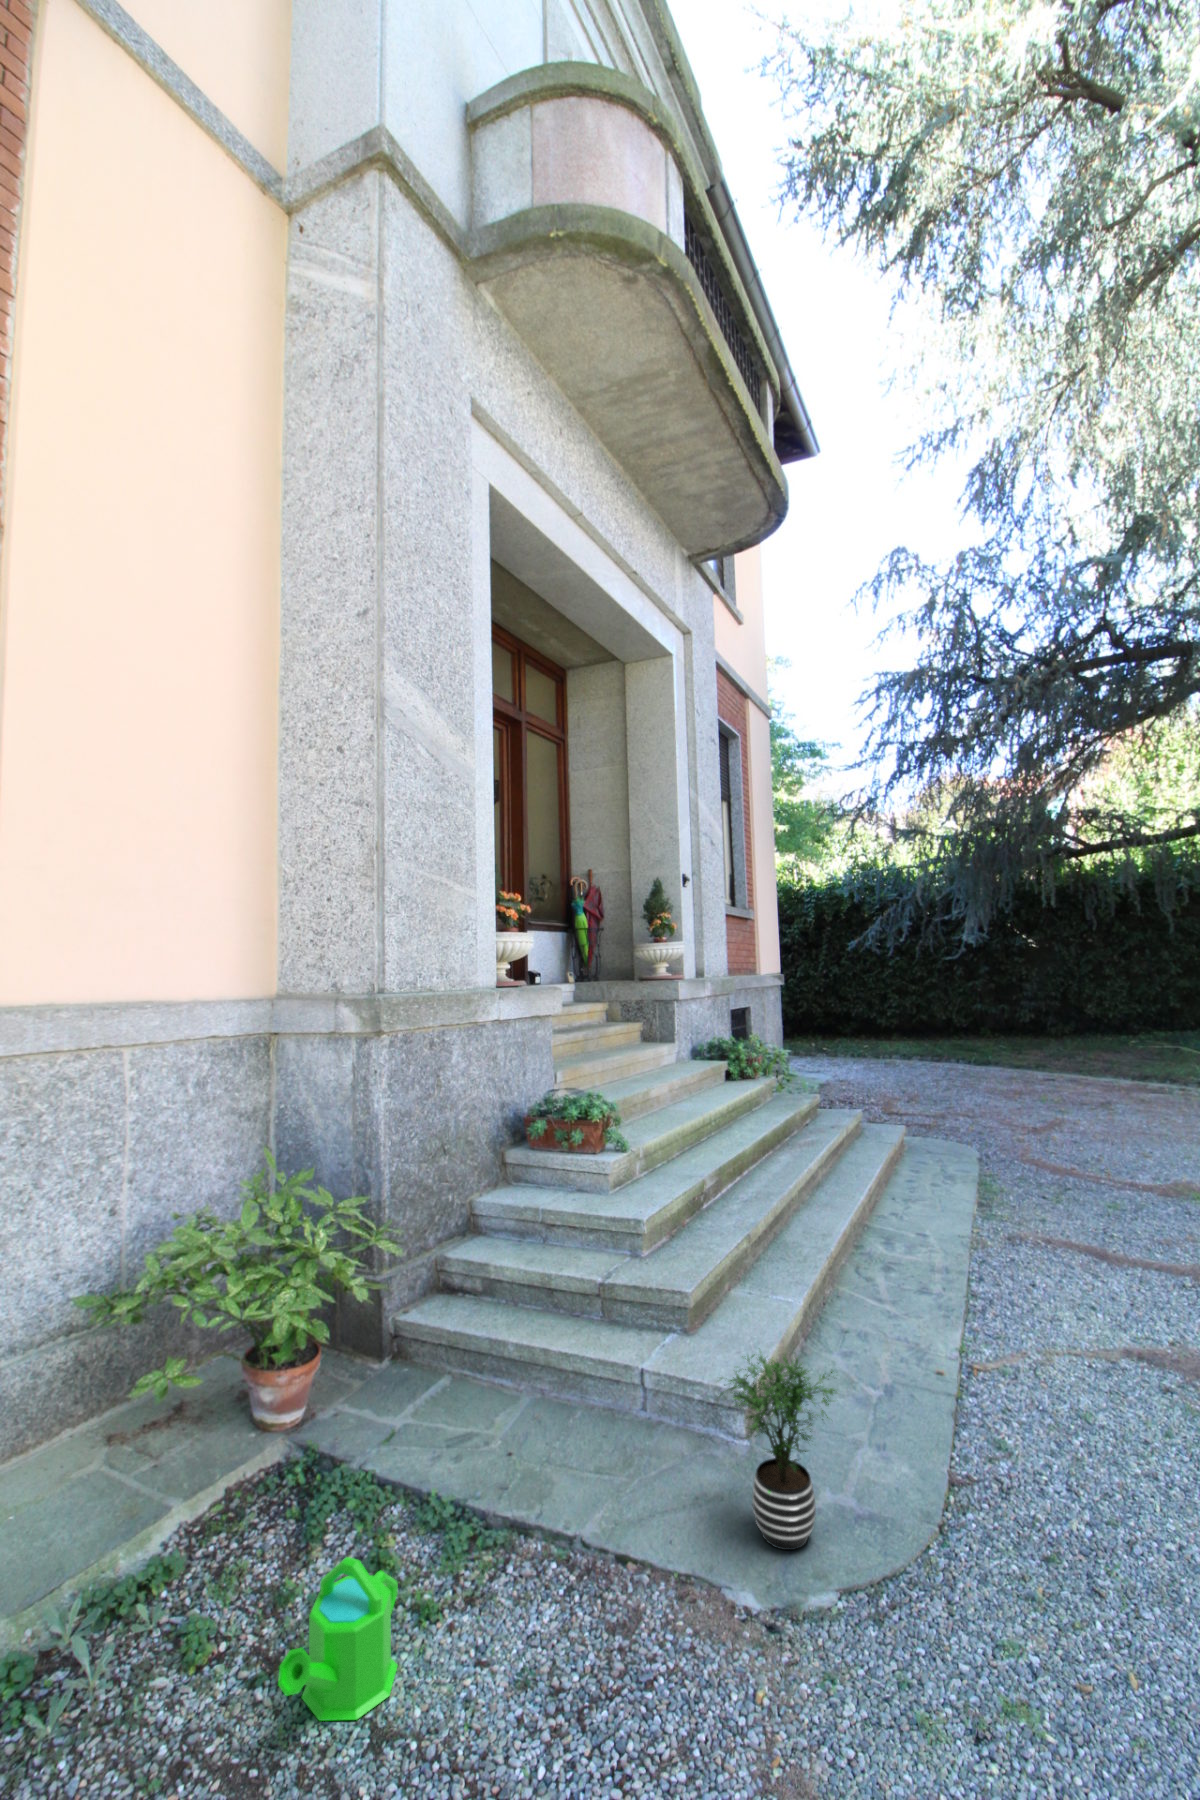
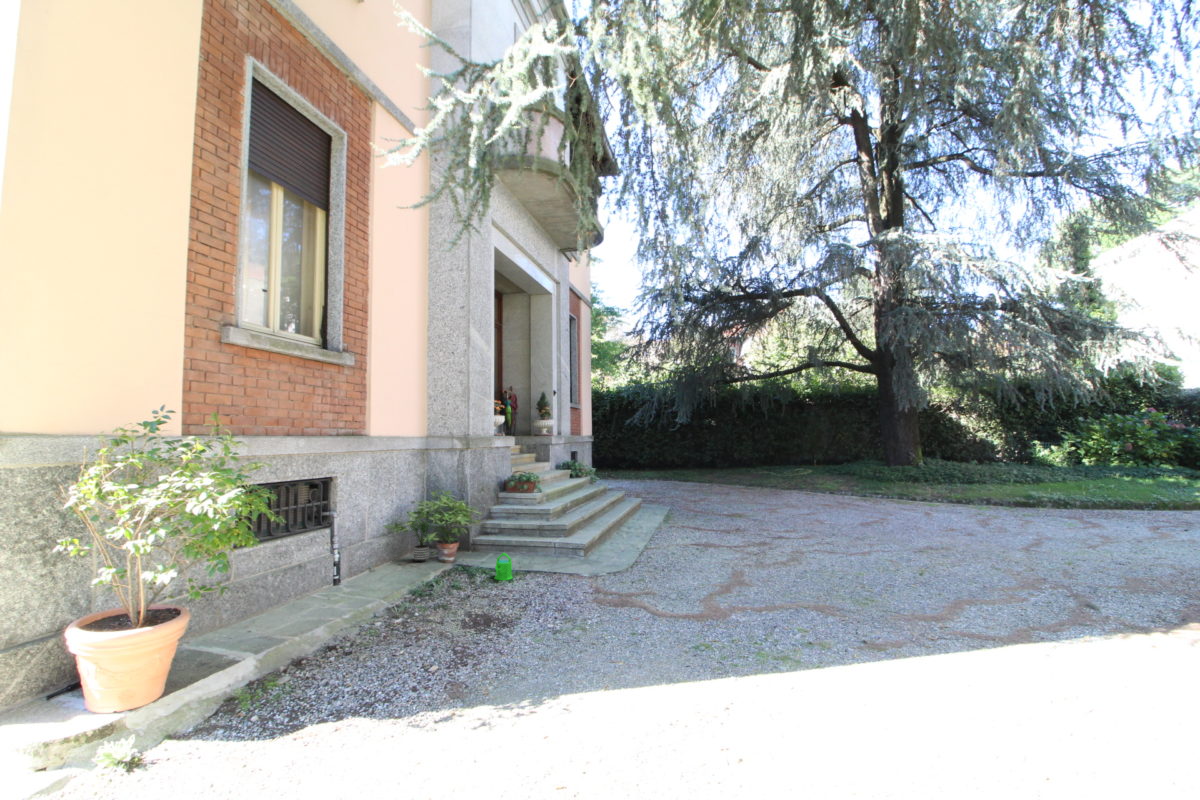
potted plant: present [720,1354,835,1550] -> present [410,520,432,562]

